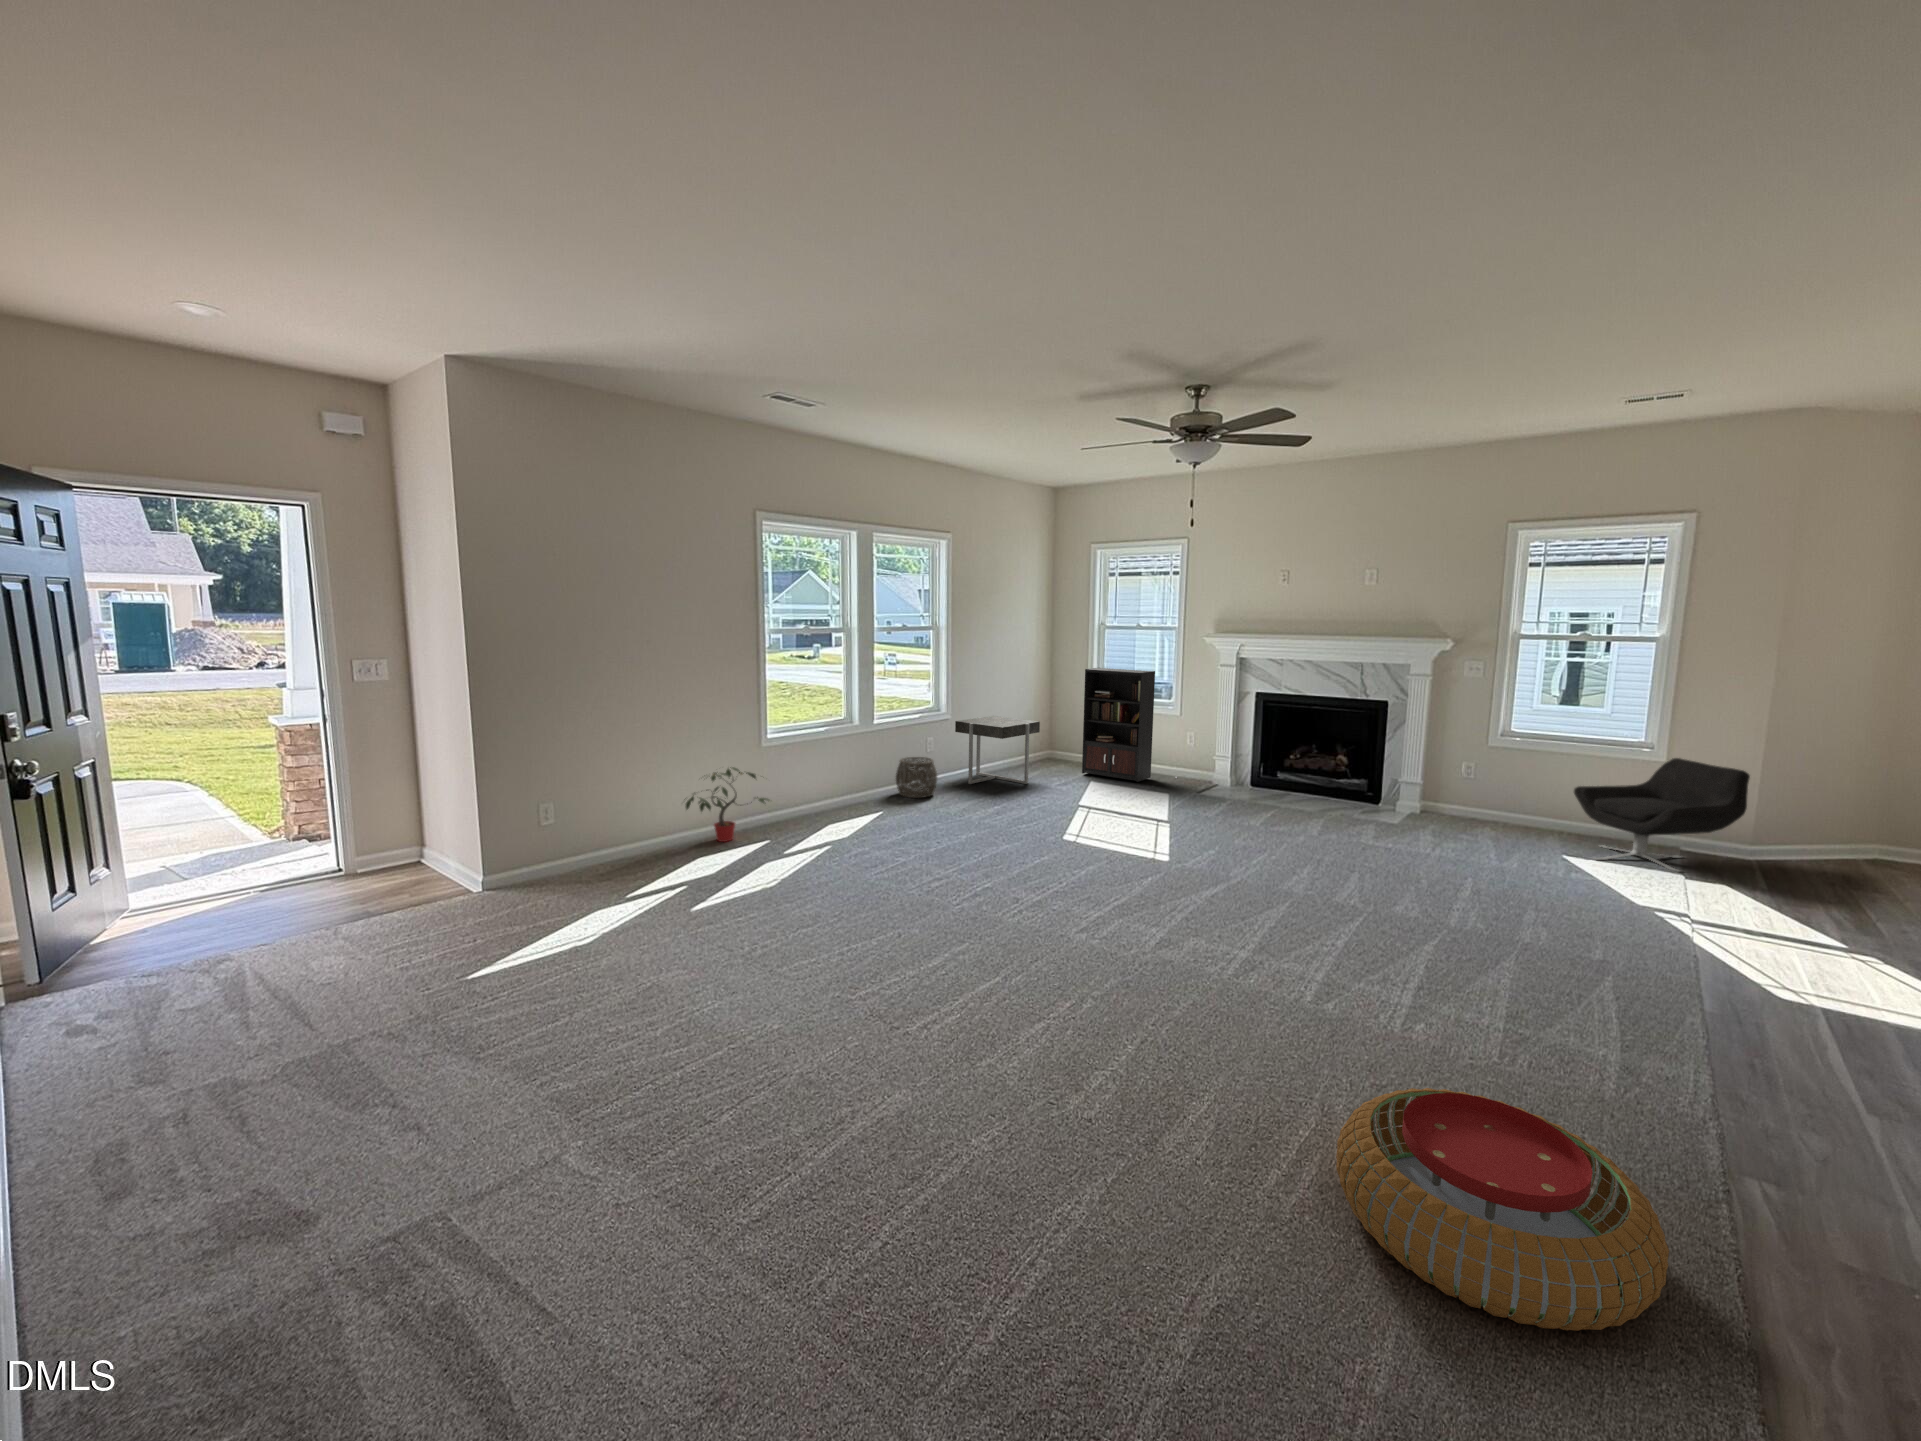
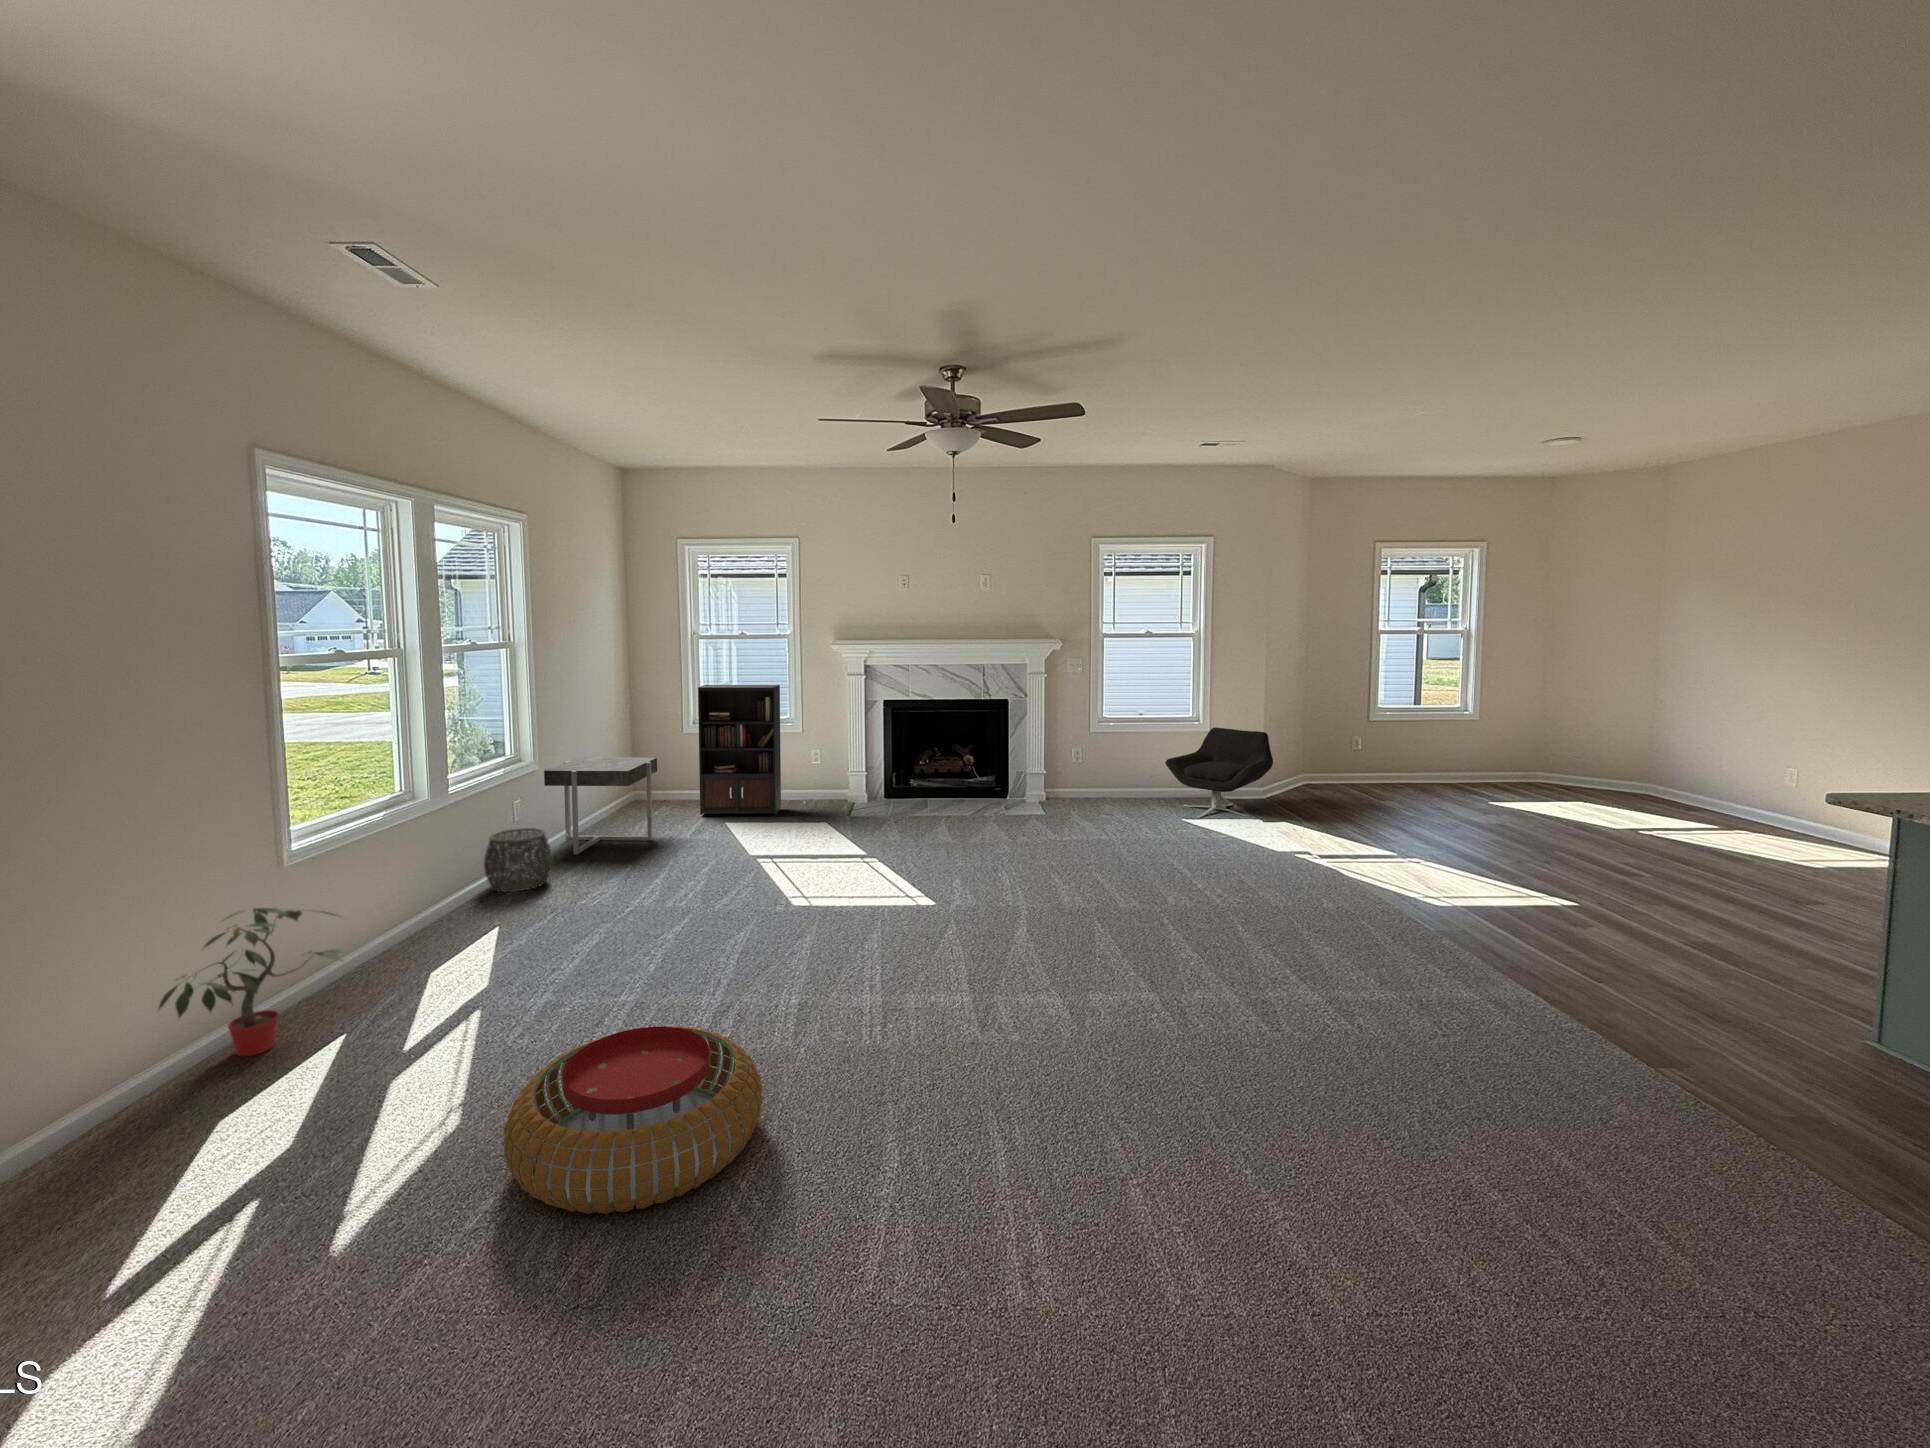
pouf: present [1336,1088,1669,1331] -> present [504,1026,762,1214]

